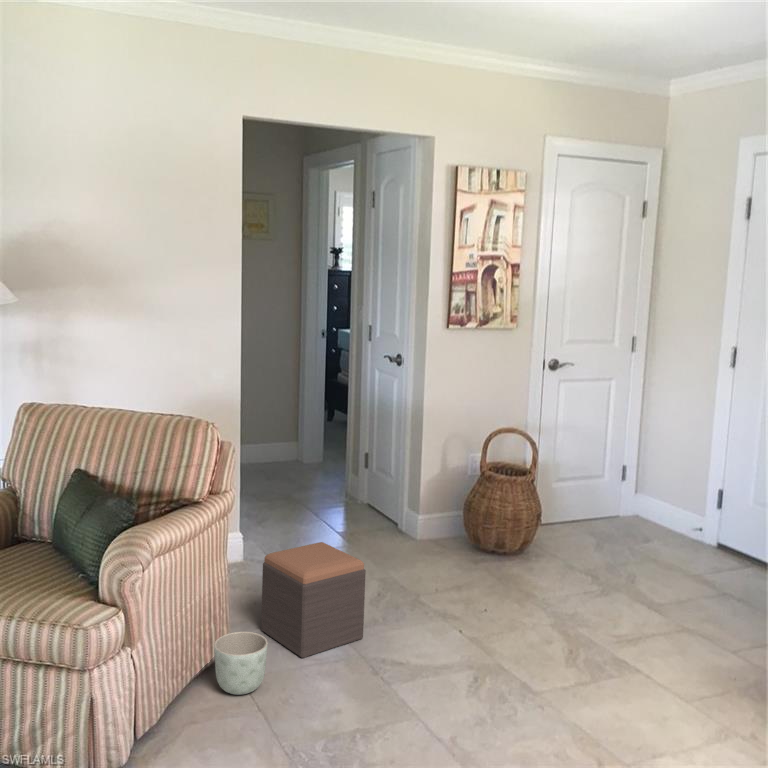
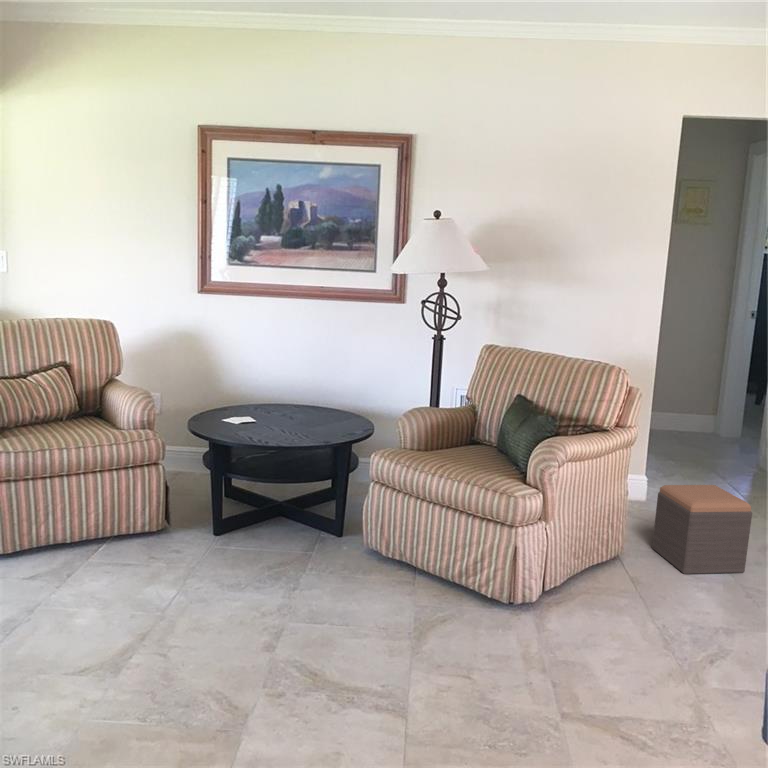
planter: present [214,632,268,695] -> none [609,538,654,586]

